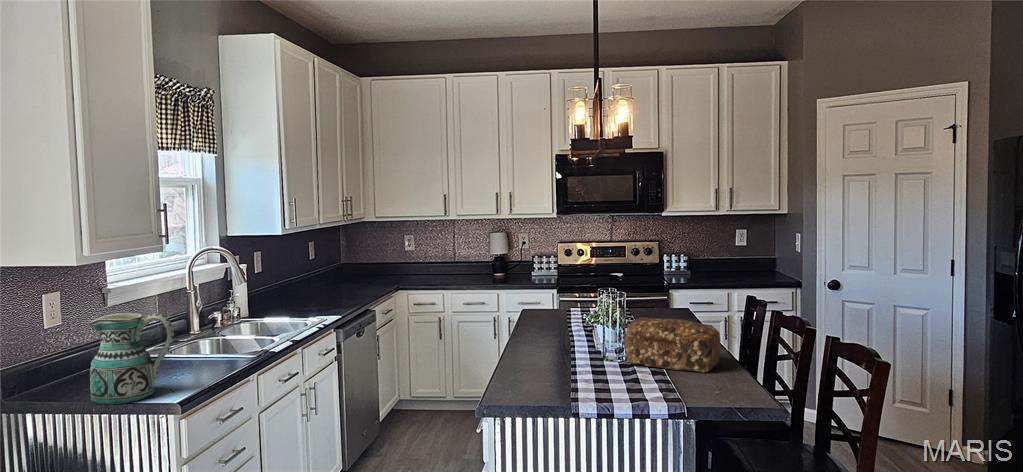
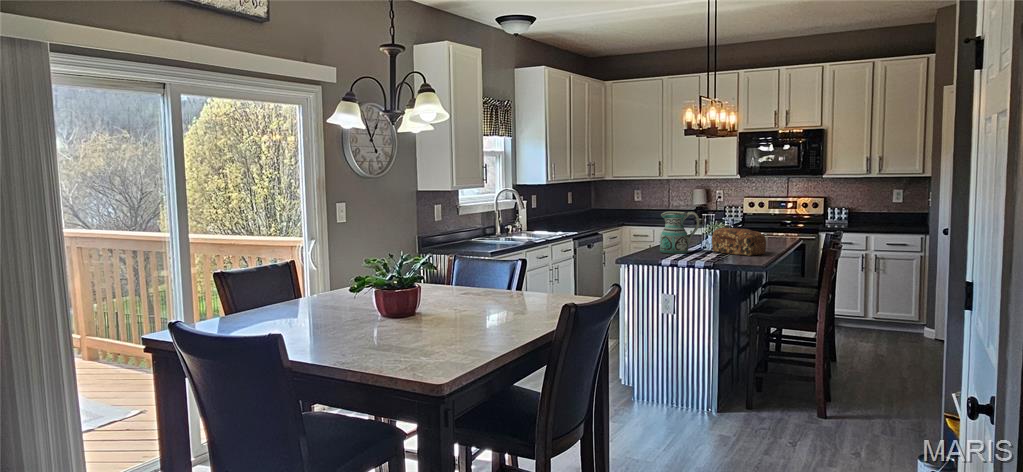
ceramic pitcher: present [89,313,174,404] -> present [660,211,700,254]

